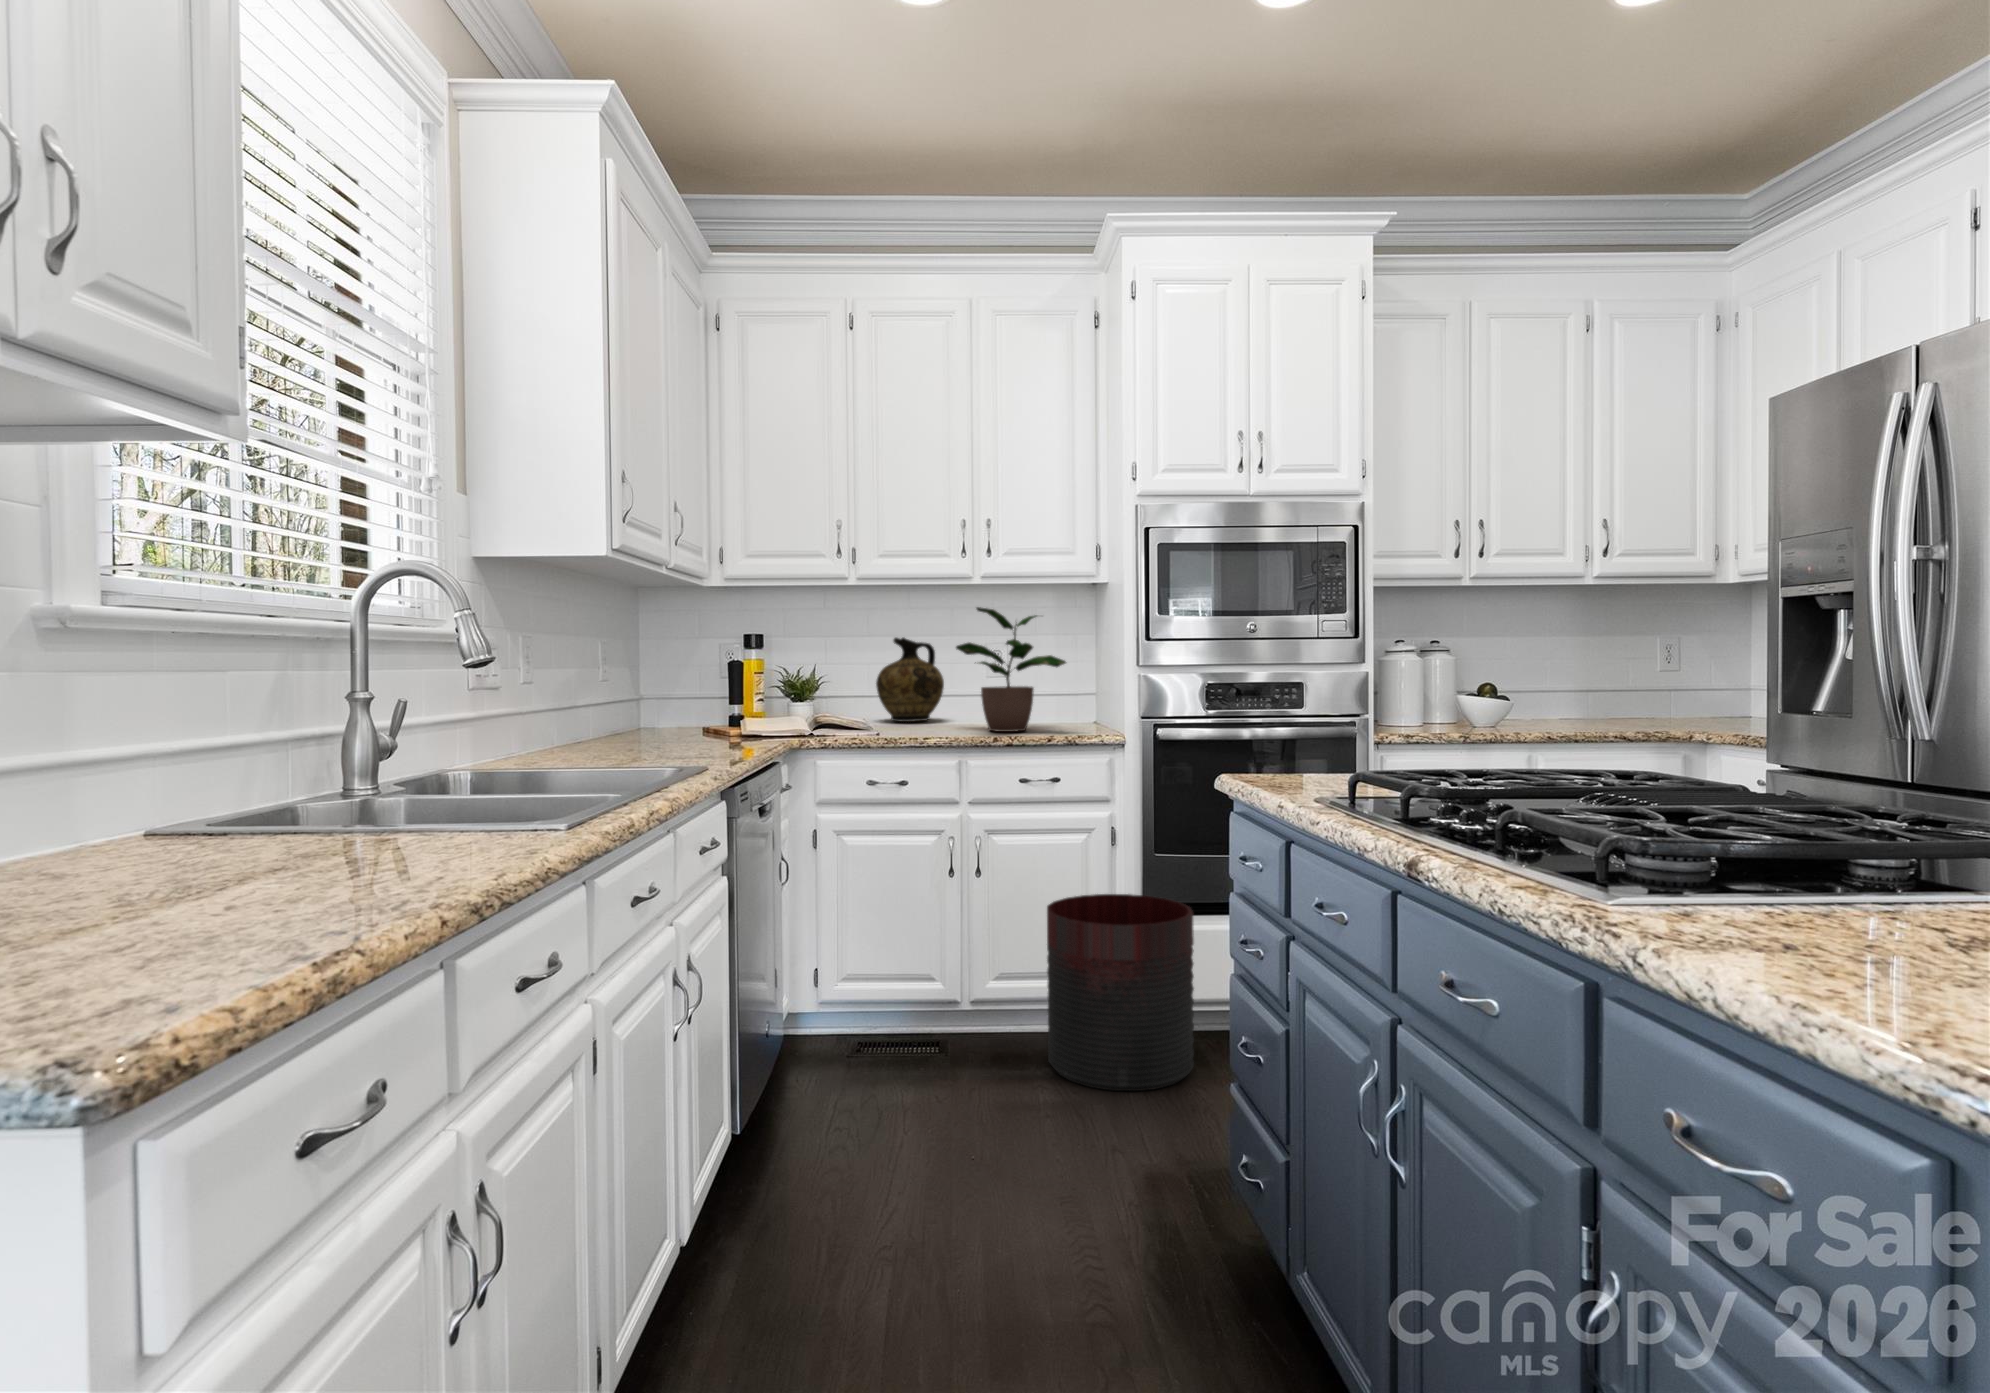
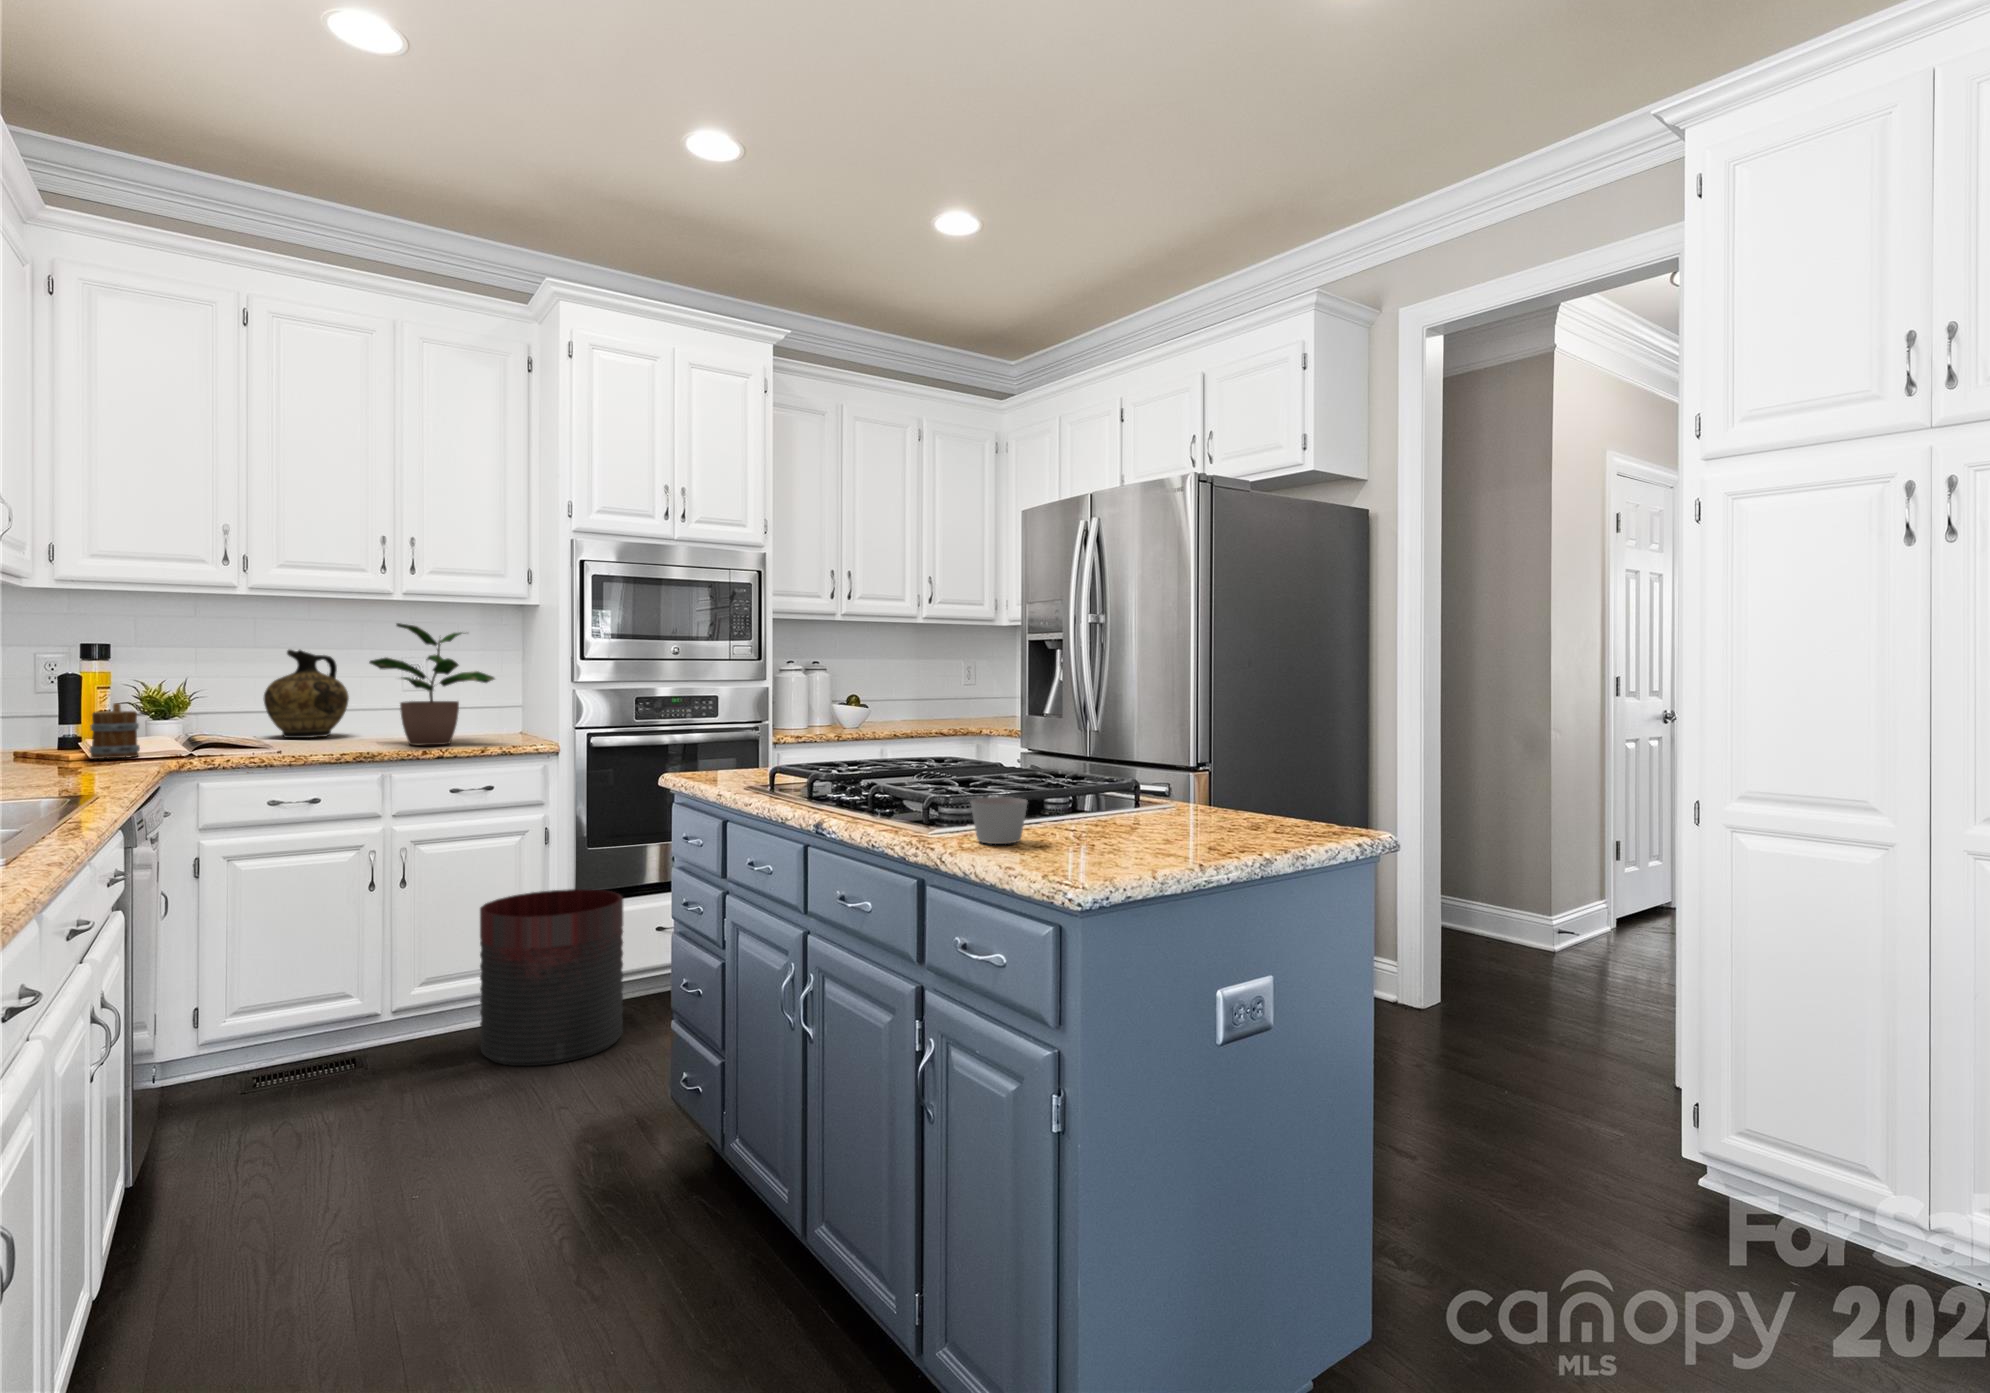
mug: none [738,686,773,736] -> present [90,703,140,759]
candle: none [1701,848,1841,945] -> present [971,797,1027,844]

